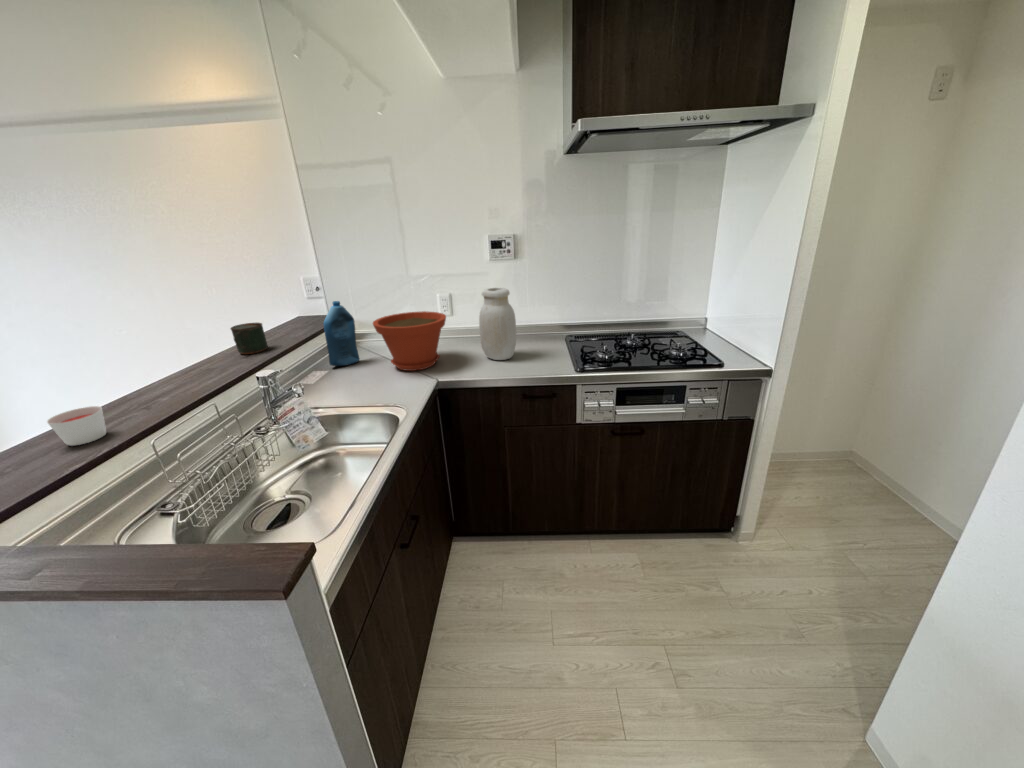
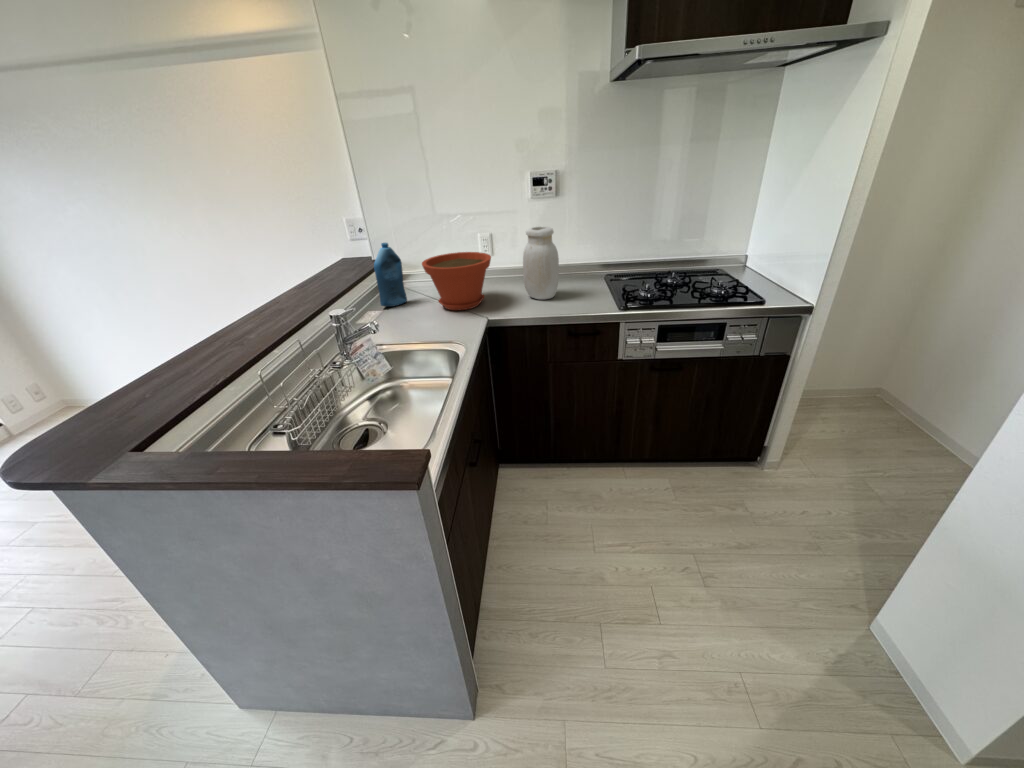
mug: present [231,323,268,354] -> none [292,265,326,295]
candle: present [47,406,106,445] -> none [170,342,216,375]

